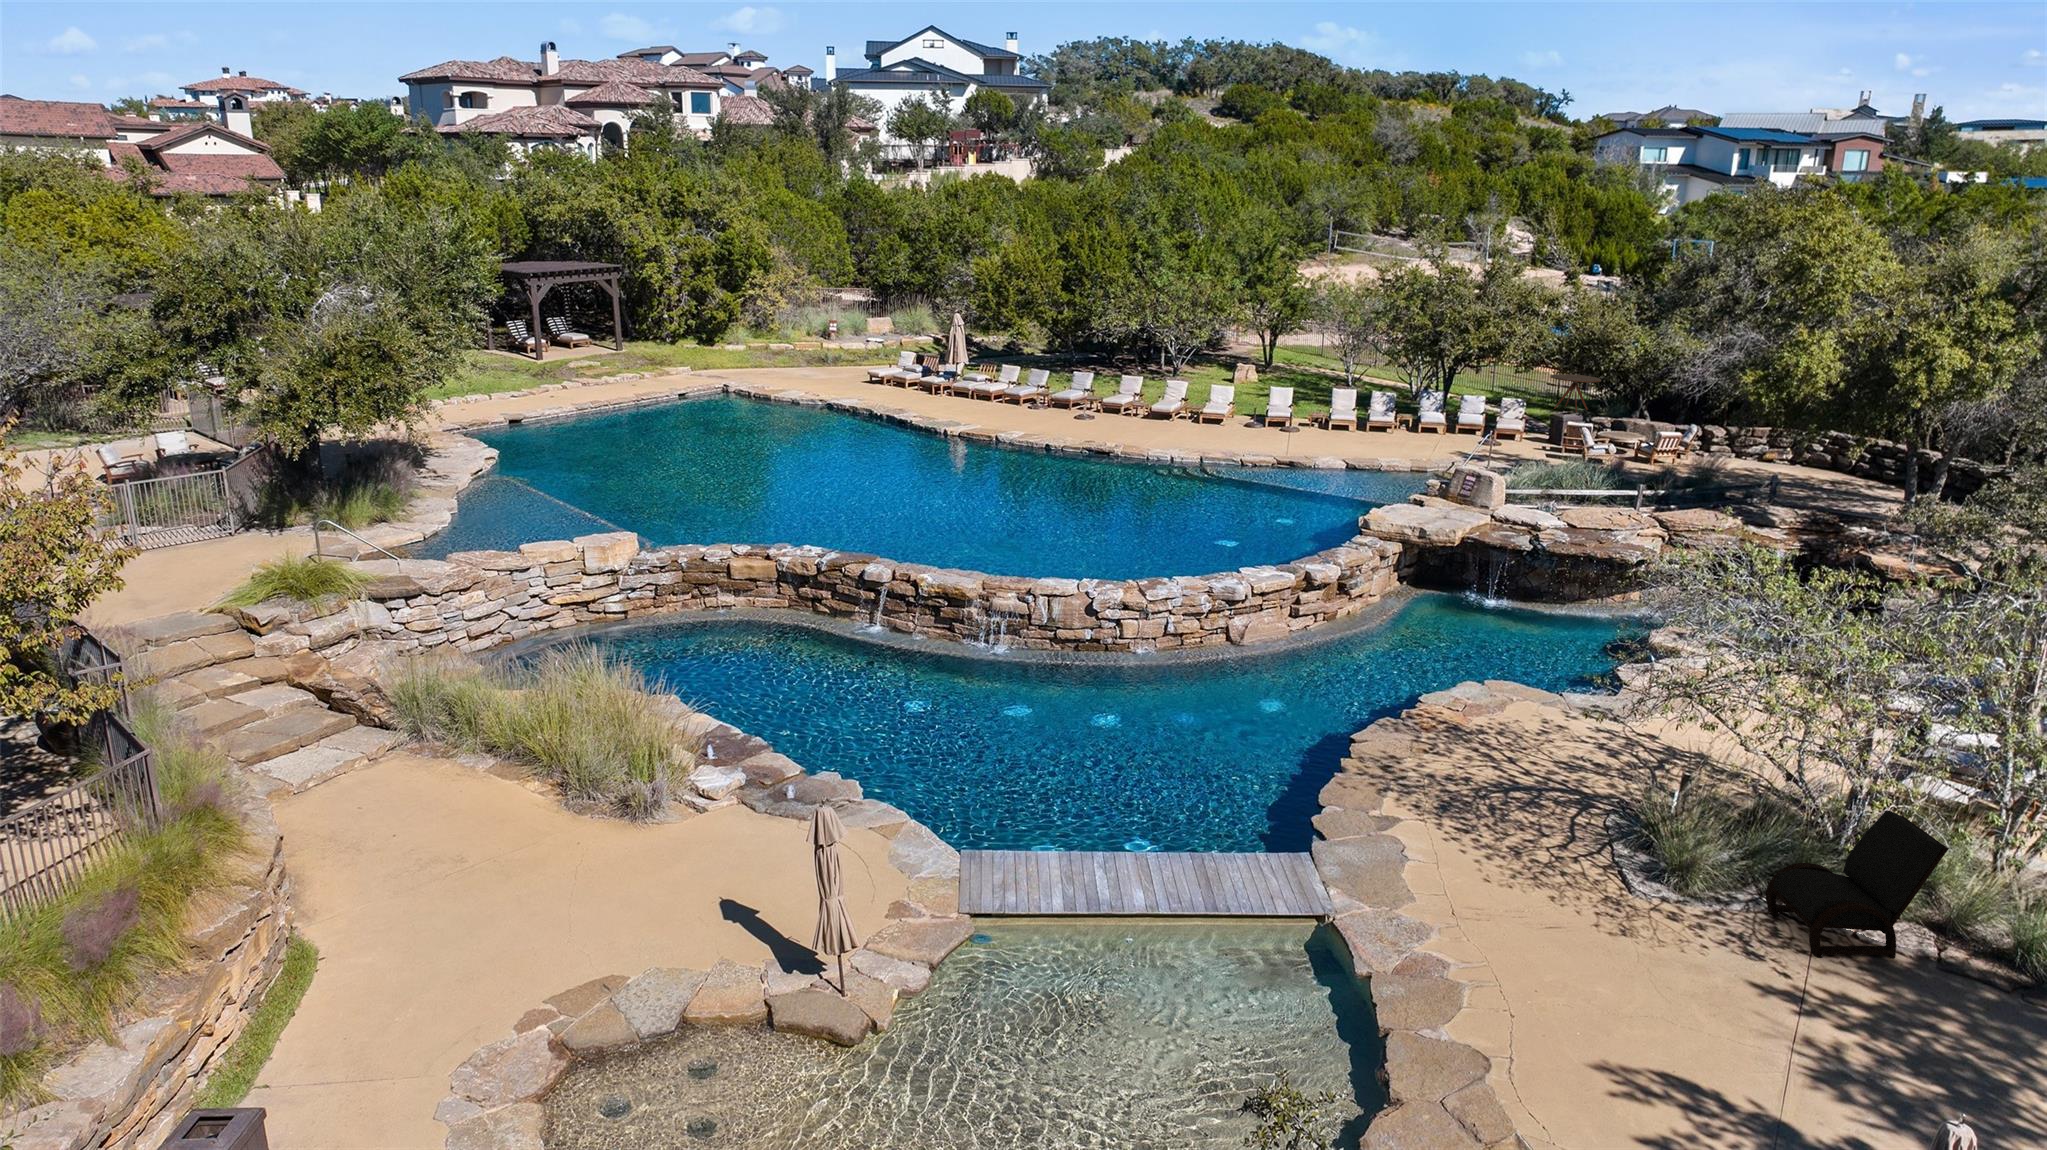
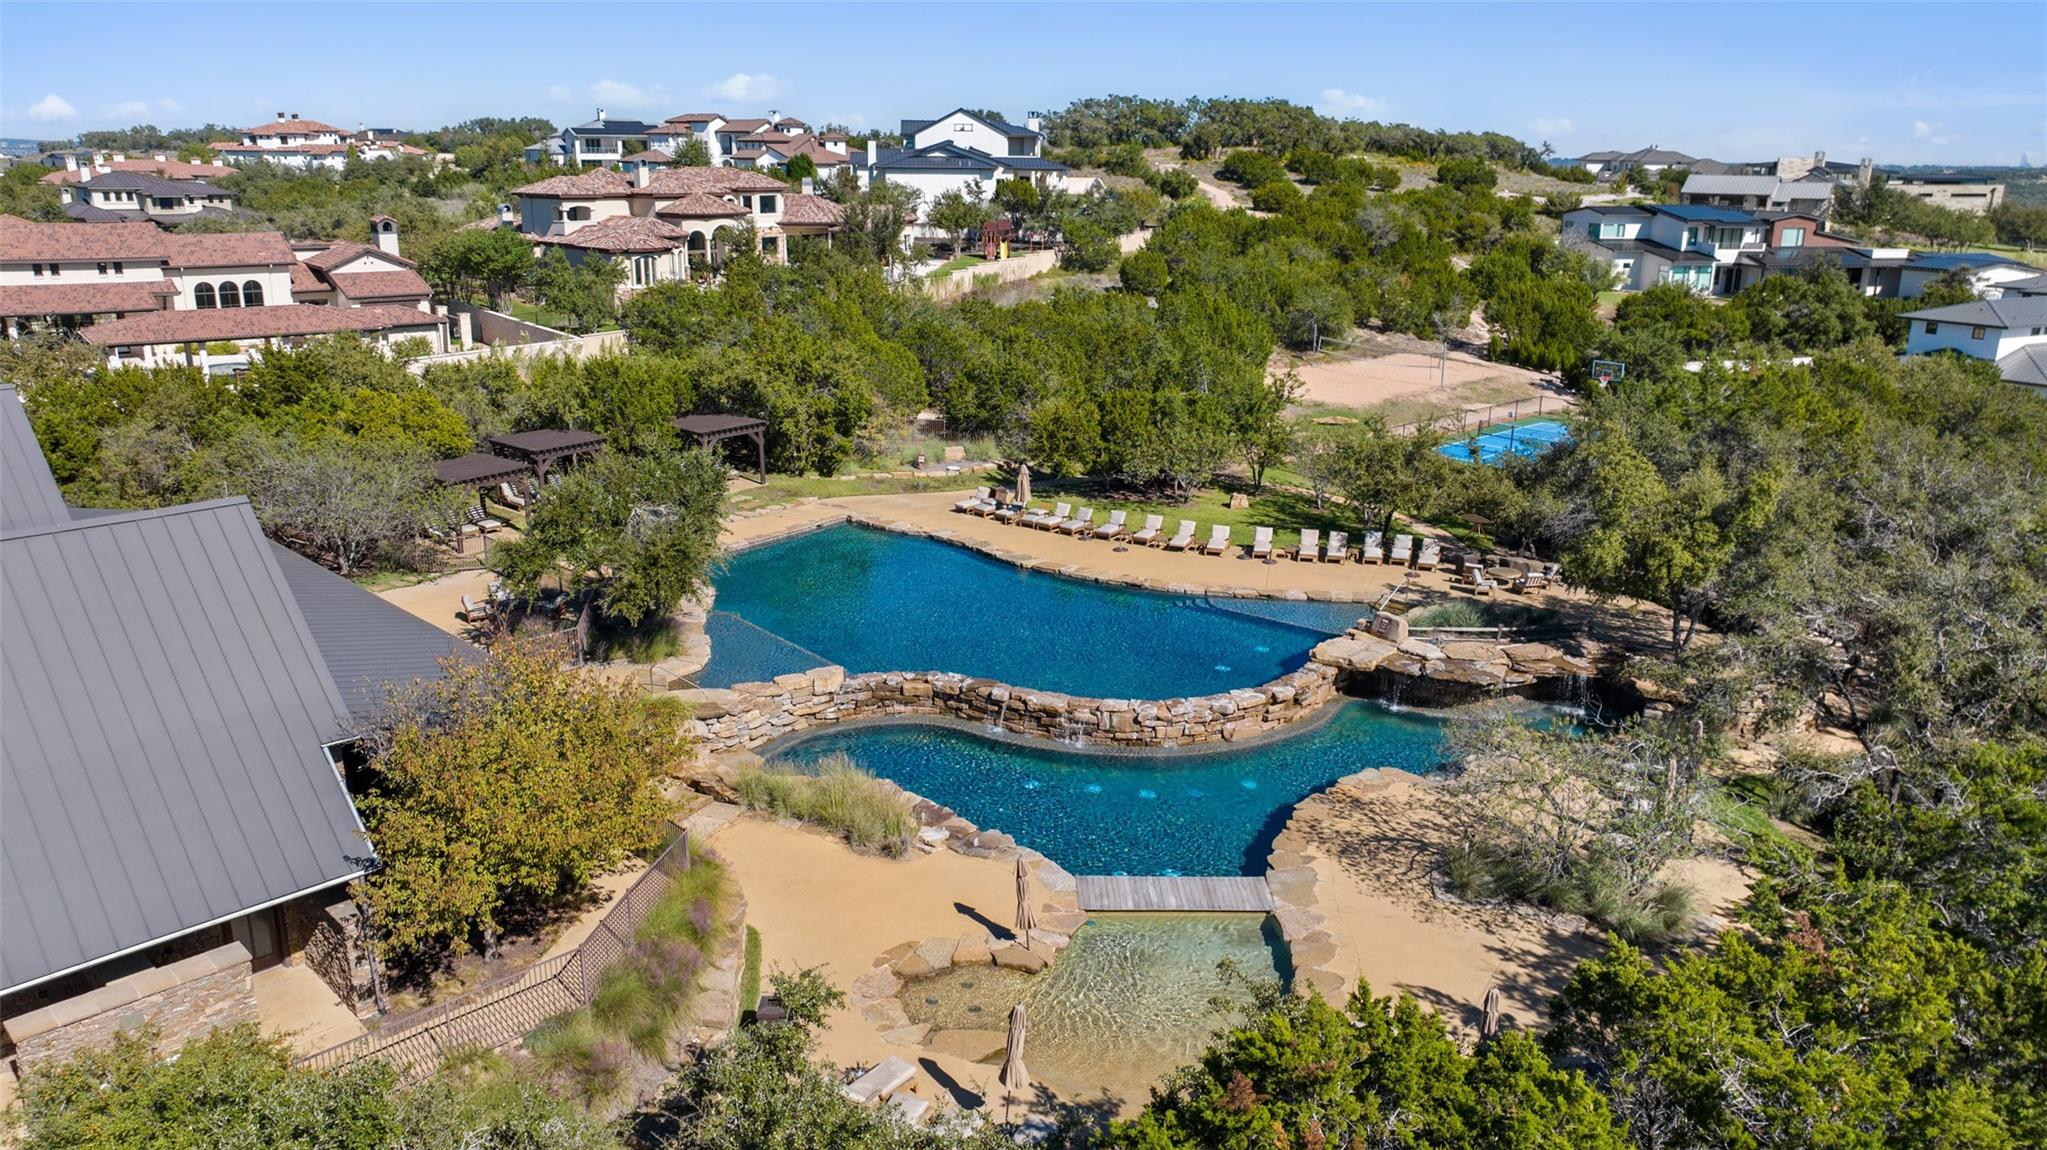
lounge chair: present [1766,811,1948,959] -> none [1503,858,1585,934]

